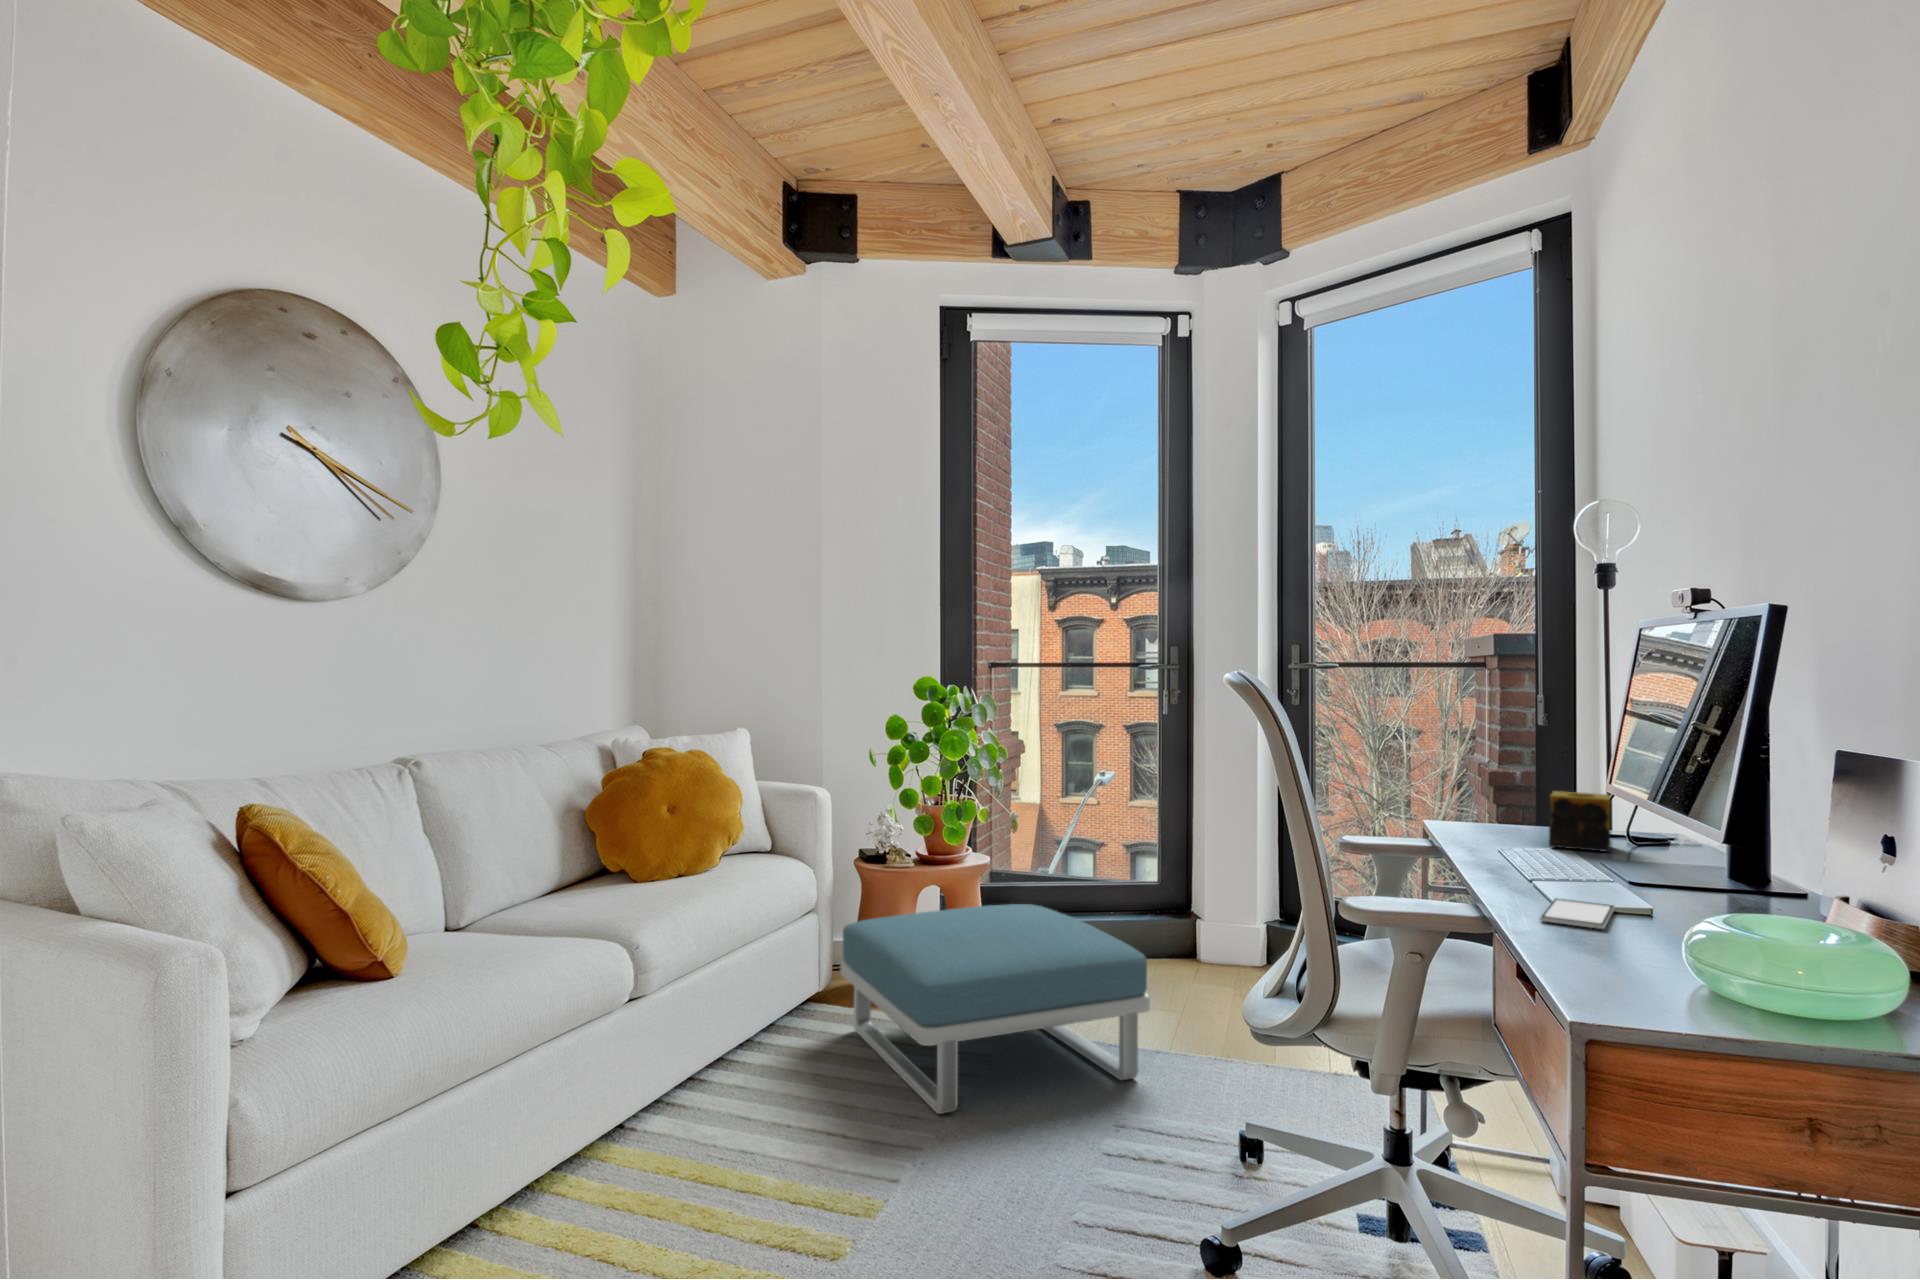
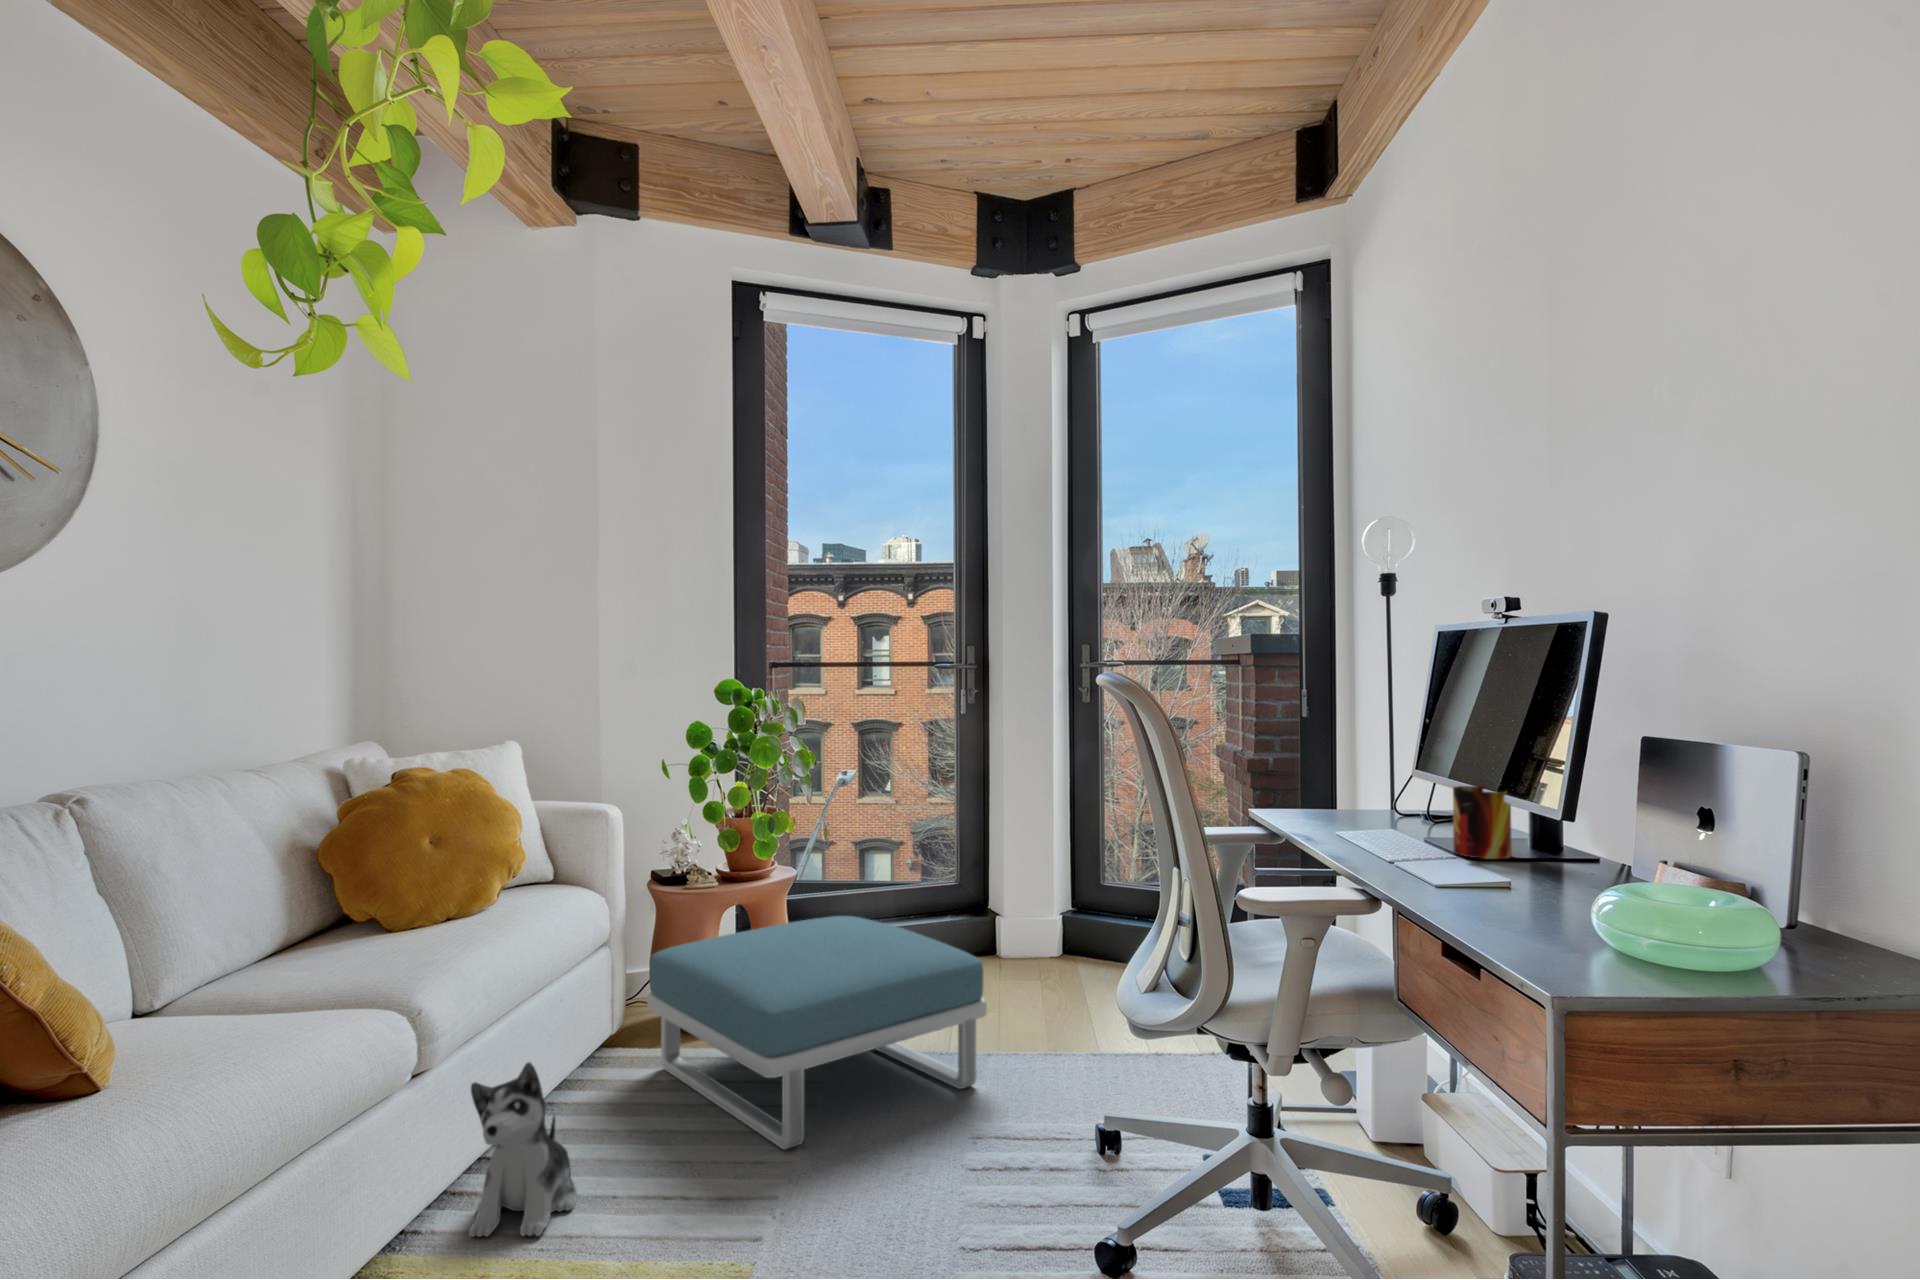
candle: present [1549,791,1610,852] -> none [1375,779,1430,832]
mug: none [1612,801,1684,883] -> present [1453,786,1512,859]
smartphone: present [1540,899,1615,929] -> none [1434,880,1500,906]
plush toy: none [659,1006,752,1158] -> present [469,1062,577,1237]

